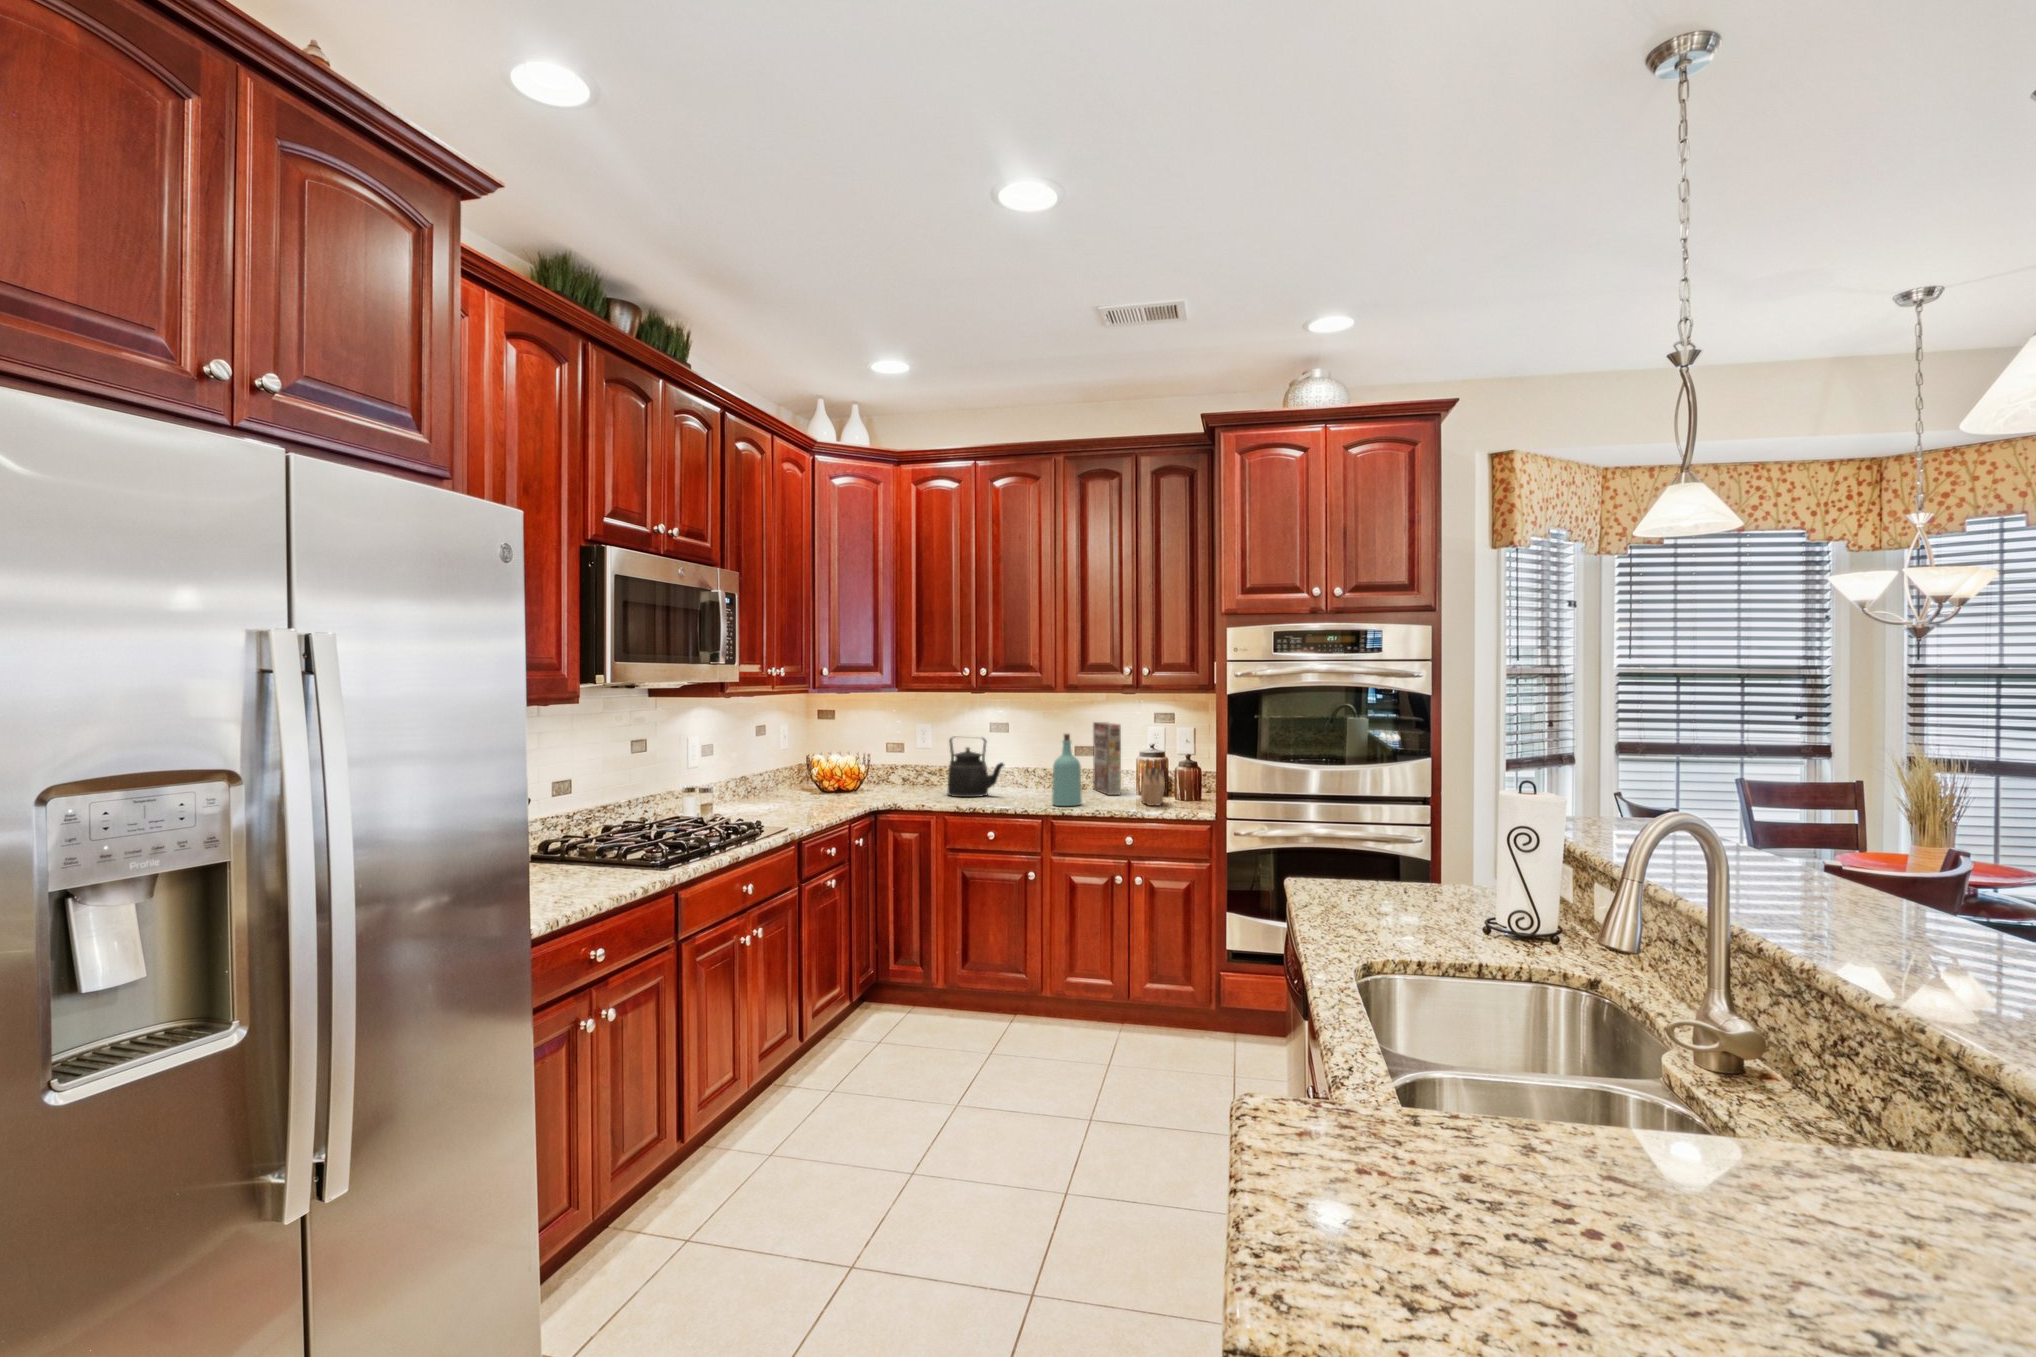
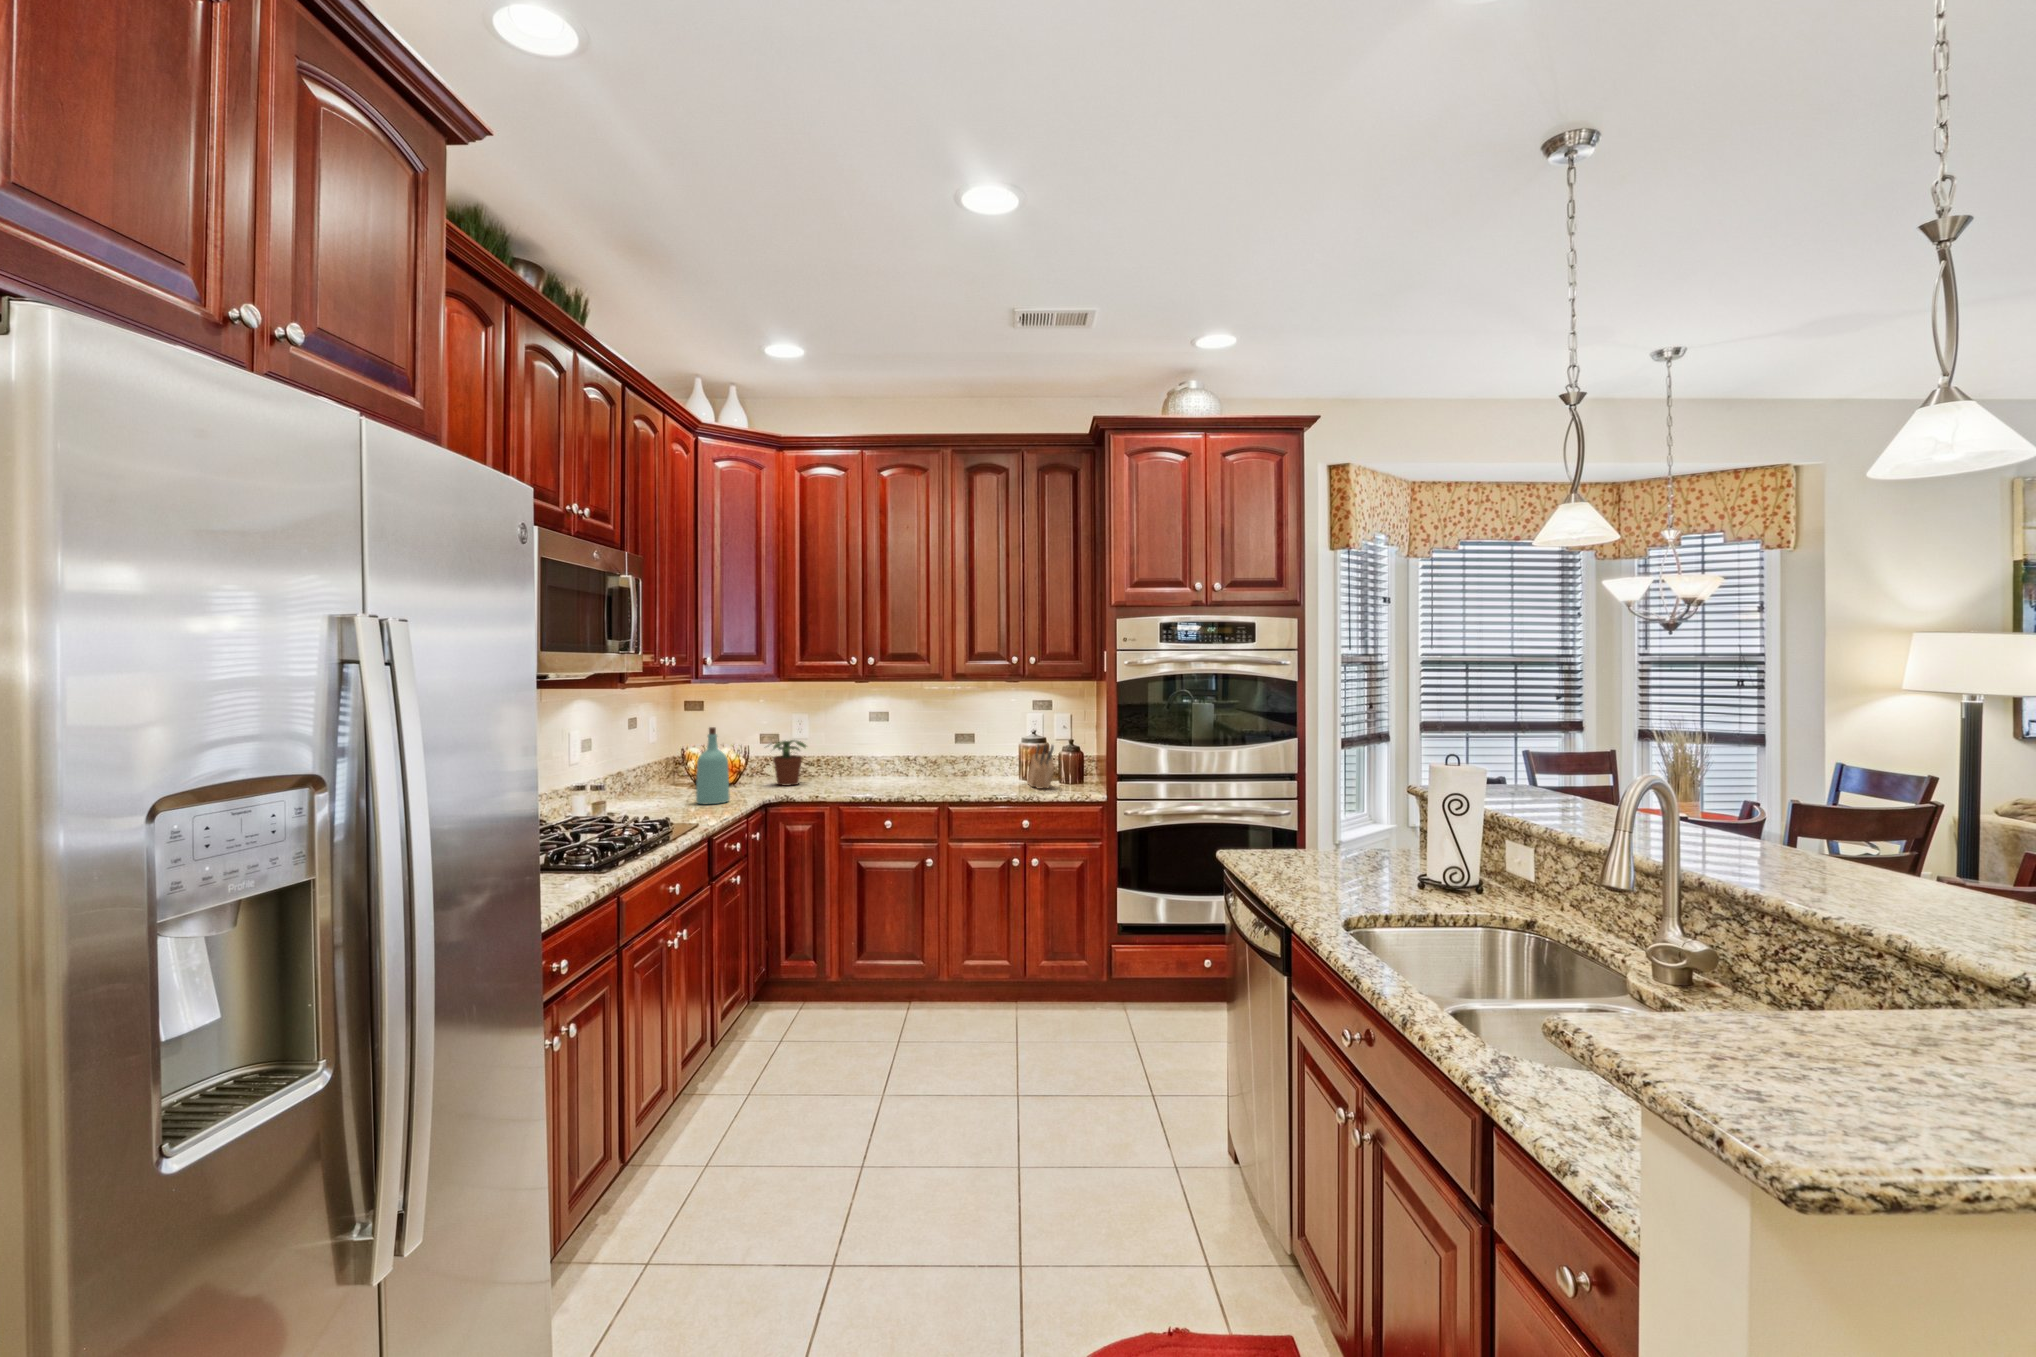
cereal box: present [1093,722,1121,795] -> none [975,710,1006,780]
bottle: present [1052,734,1082,806] -> present [696,727,730,804]
kettle: present [948,737,1004,797] -> none [836,727,895,786]
potted plant: none [879,749,921,794] -> present [773,740,806,786]

